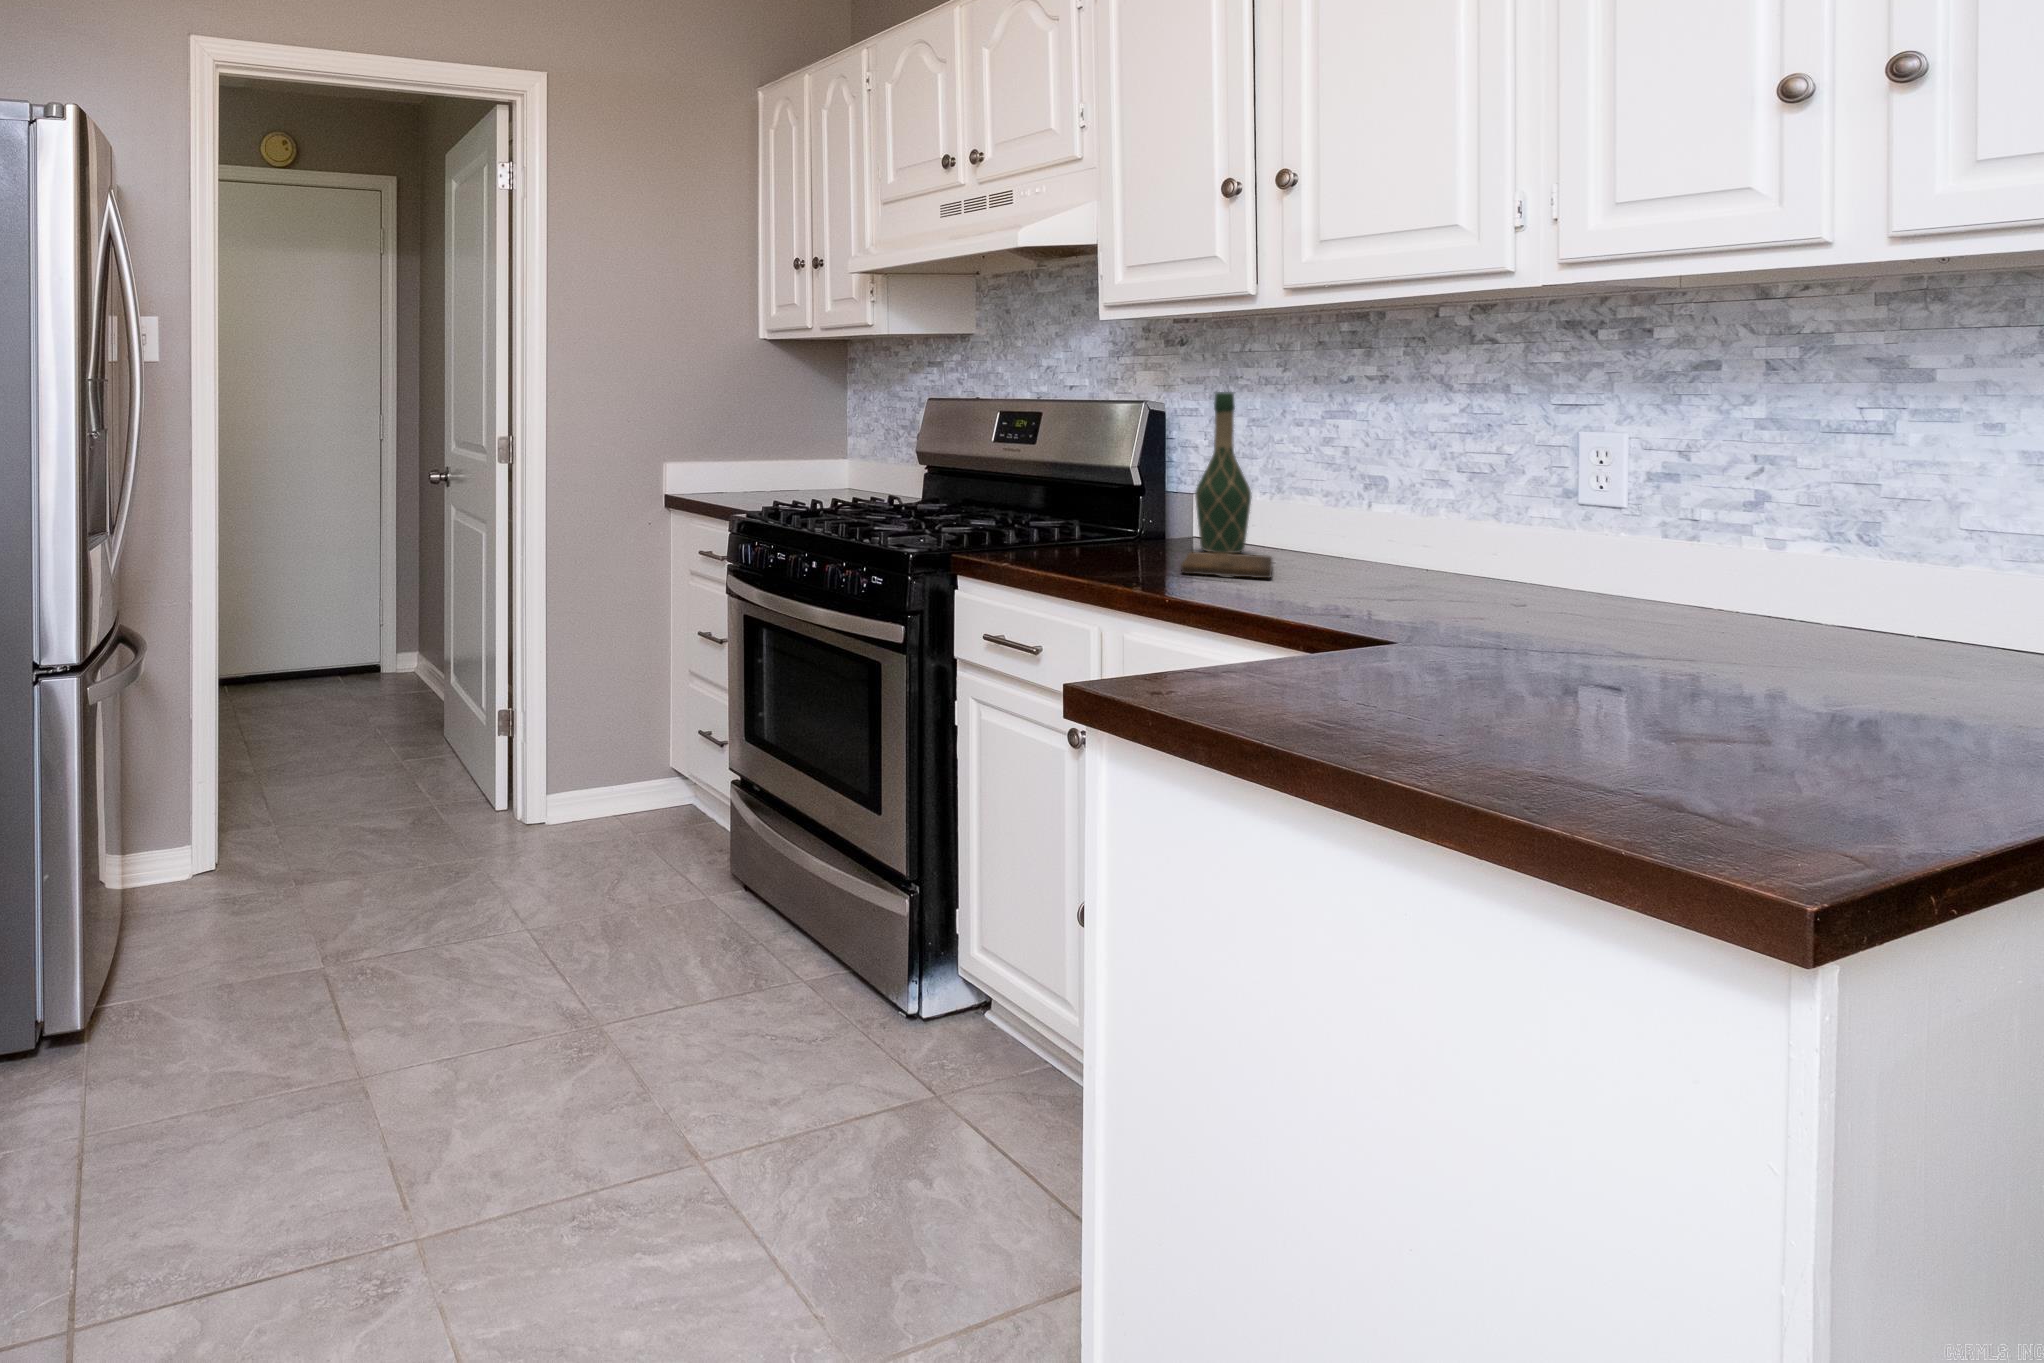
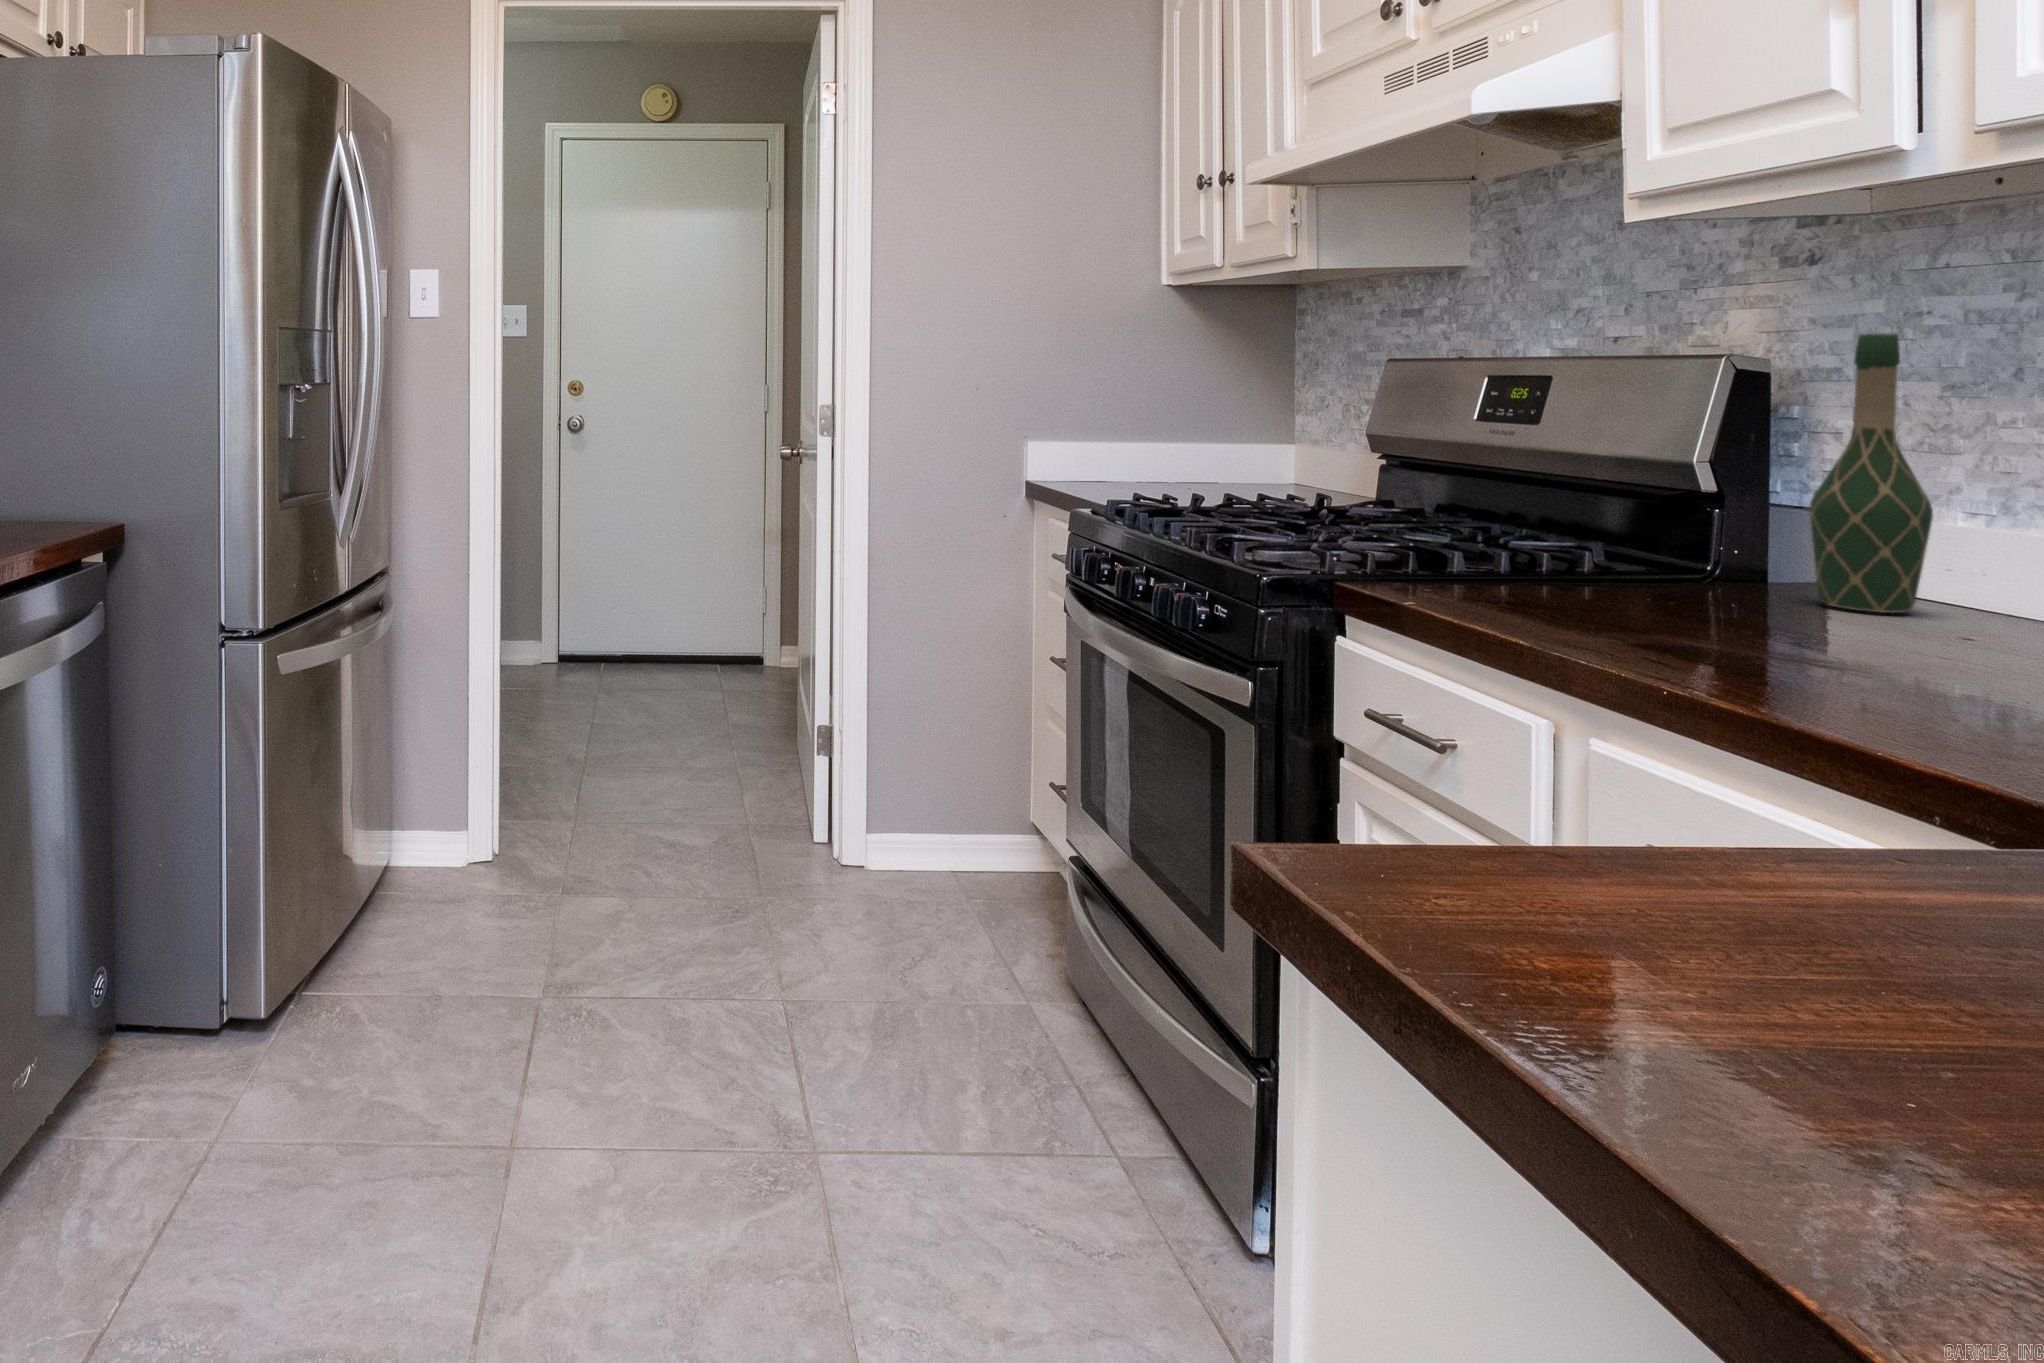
cutting board: present [1181,552,1272,578] -> none [1737,605,1963,668]

